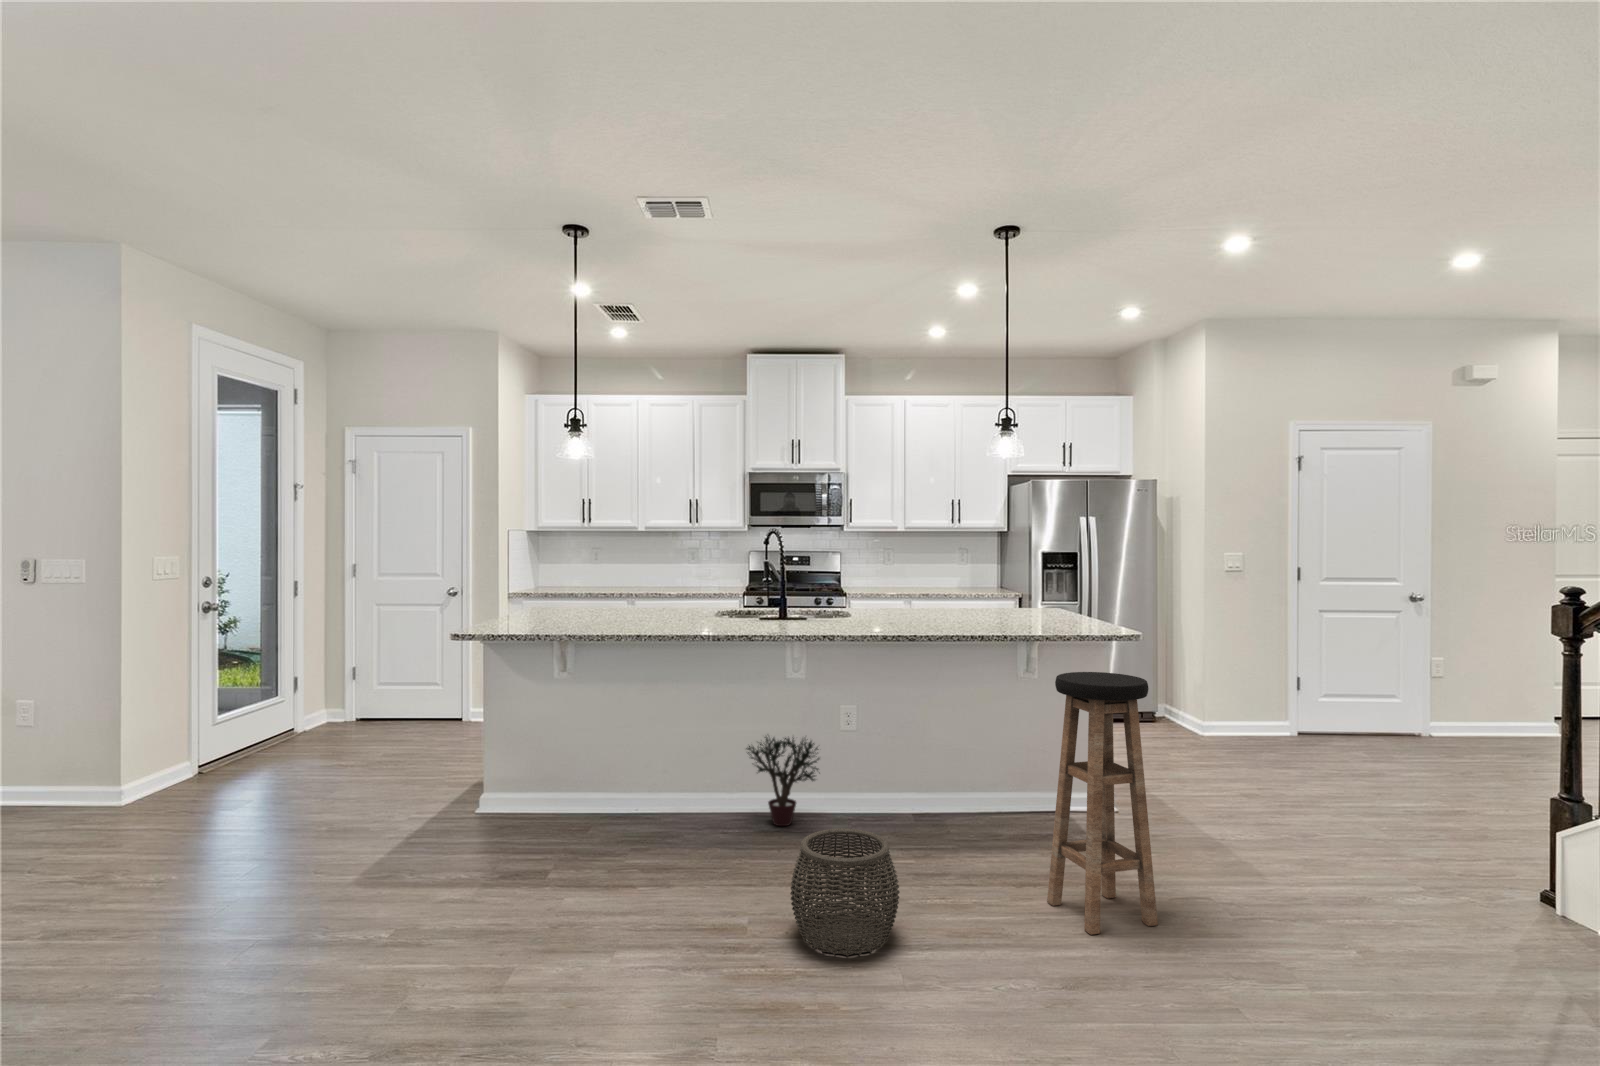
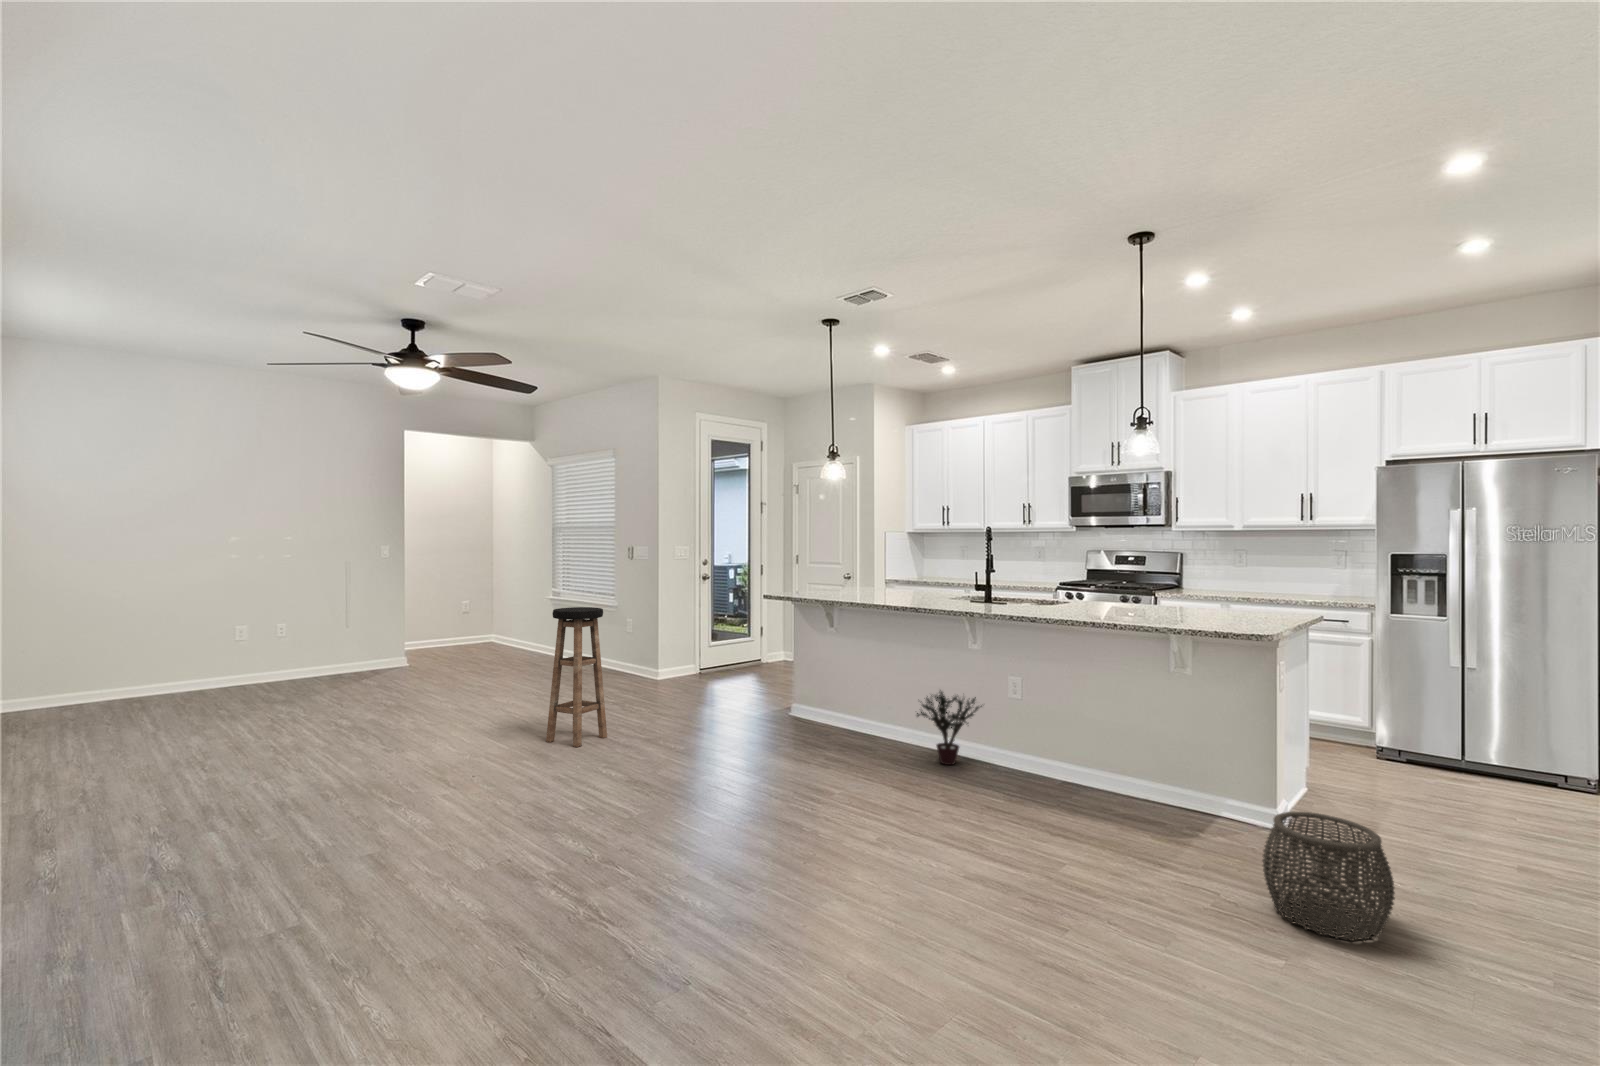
bar stool: present [1047,672,1158,935] -> present [546,607,607,747]
woven basket: present [790,828,900,956] -> present [1262,812,1395,941]

